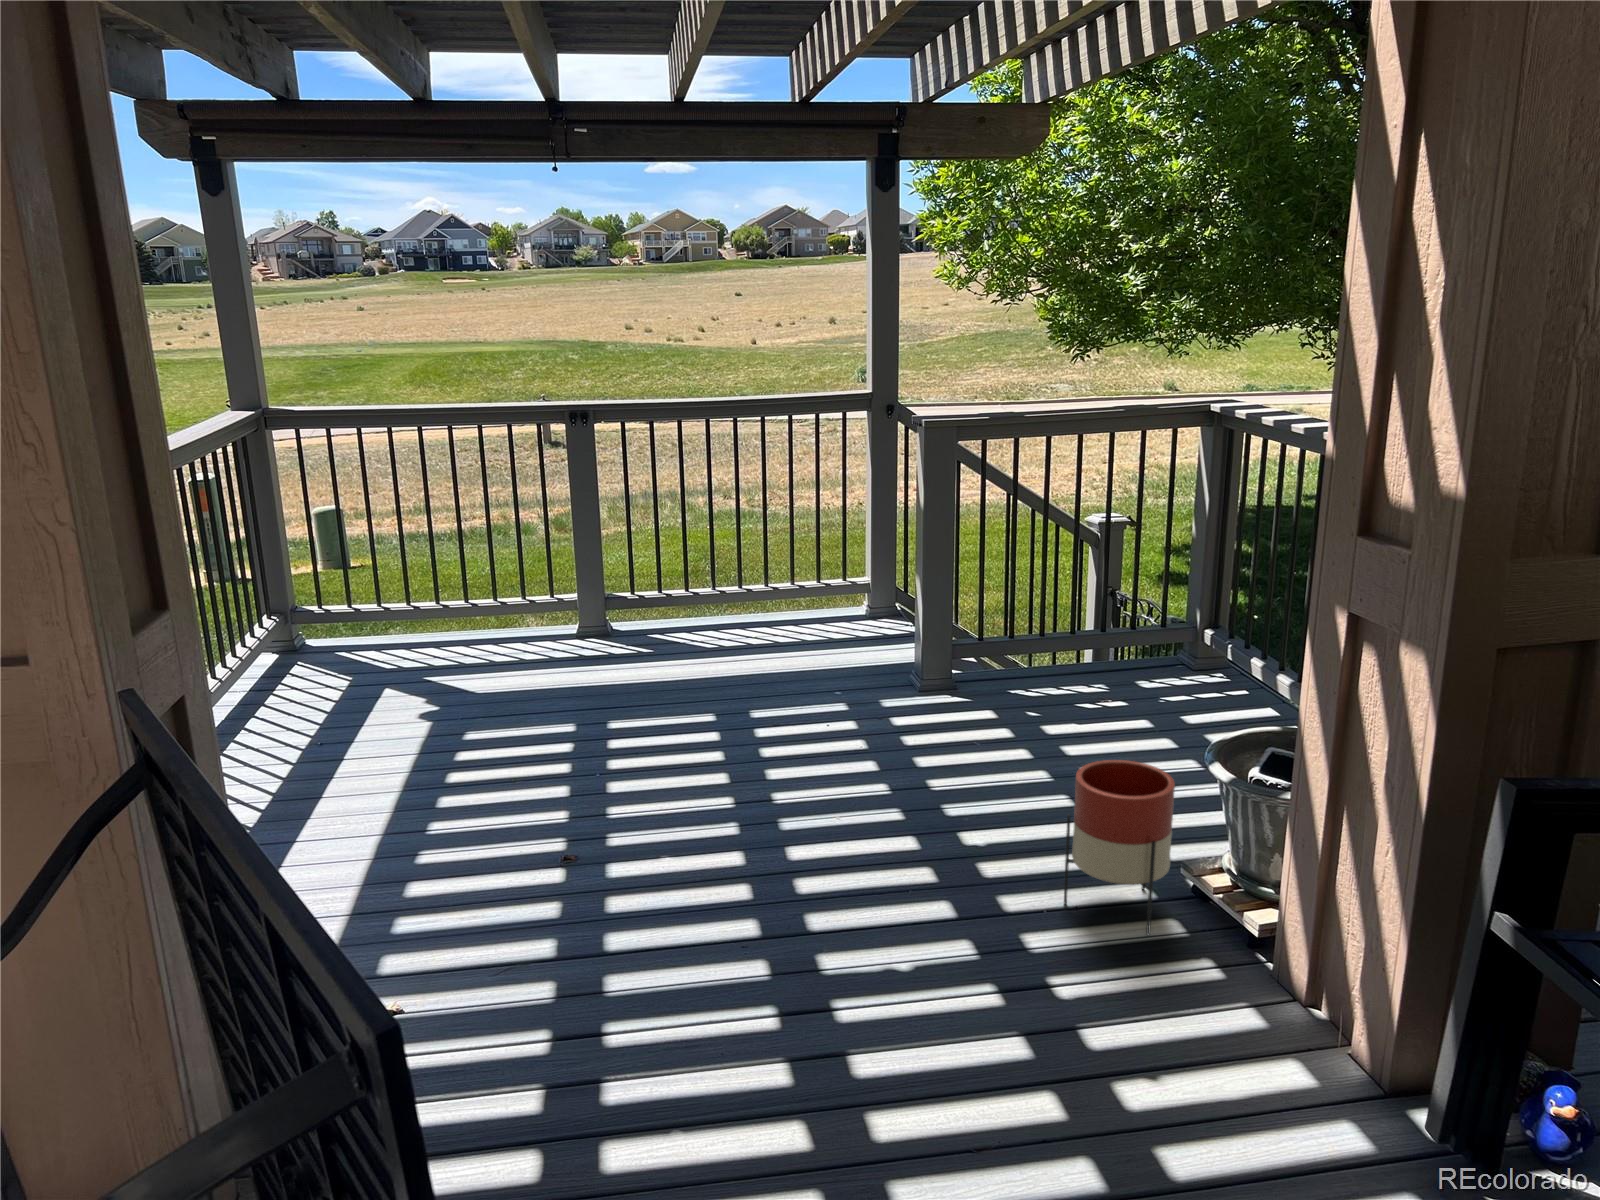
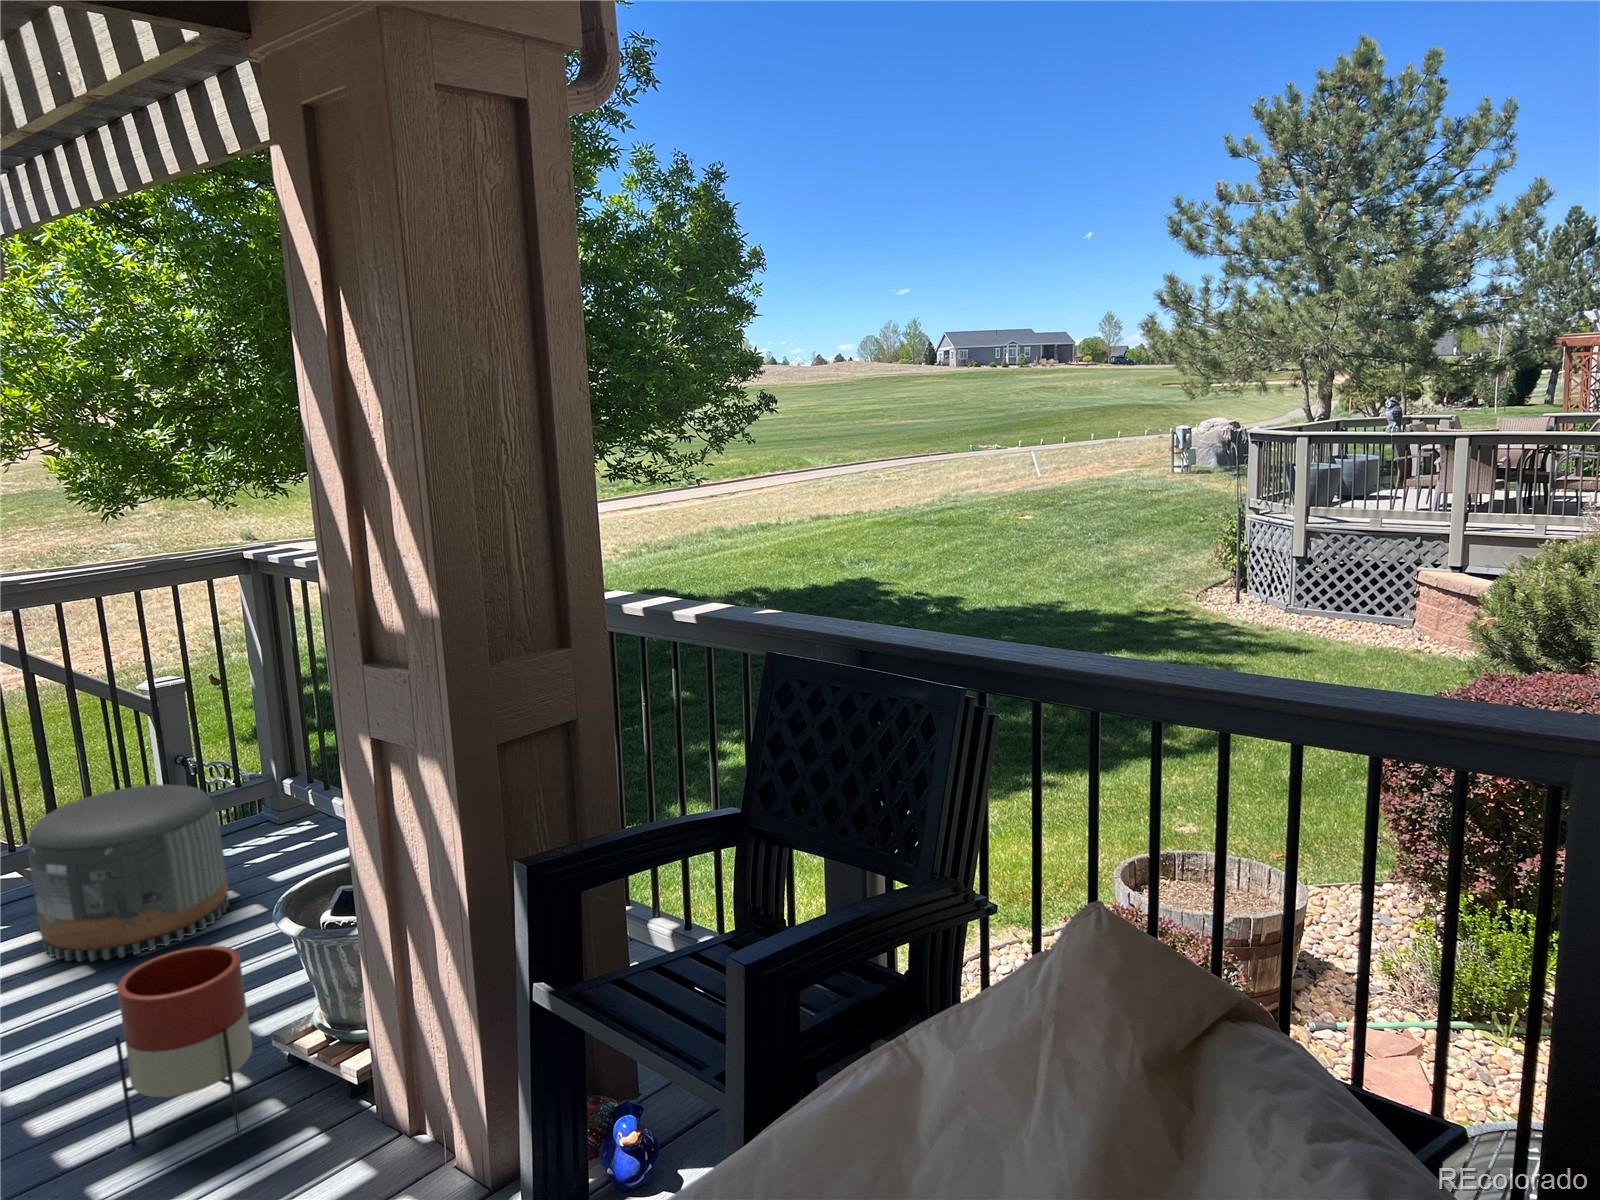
pouf: none [1003,608,1152,752] -> present [29,784,229,962]

